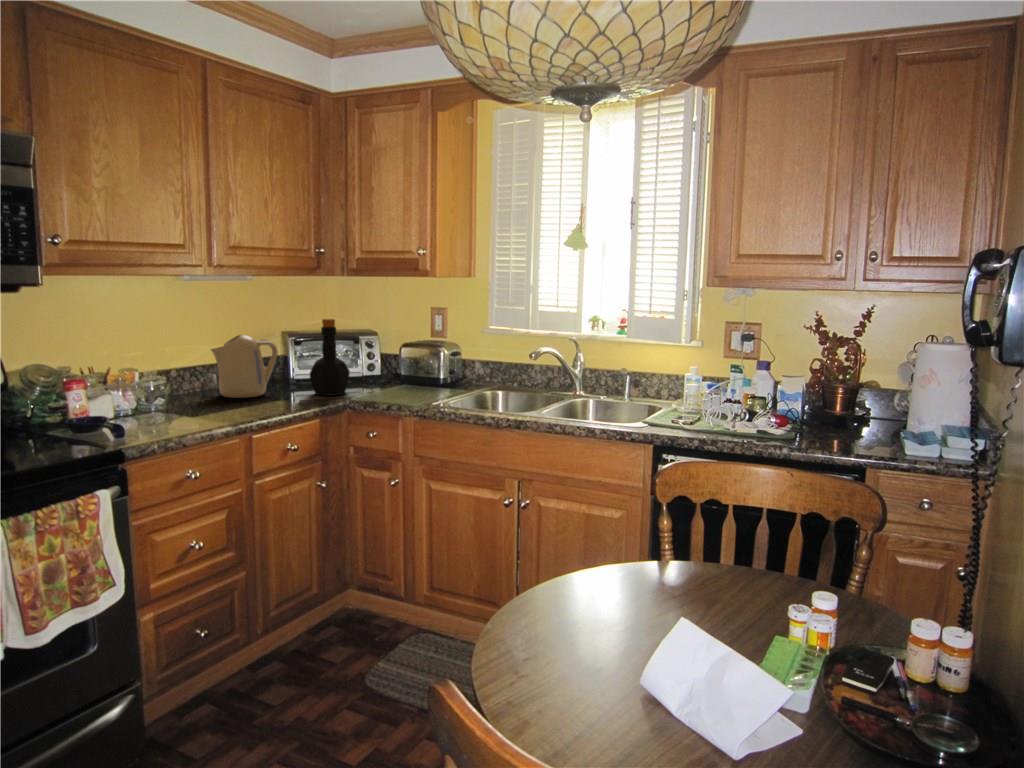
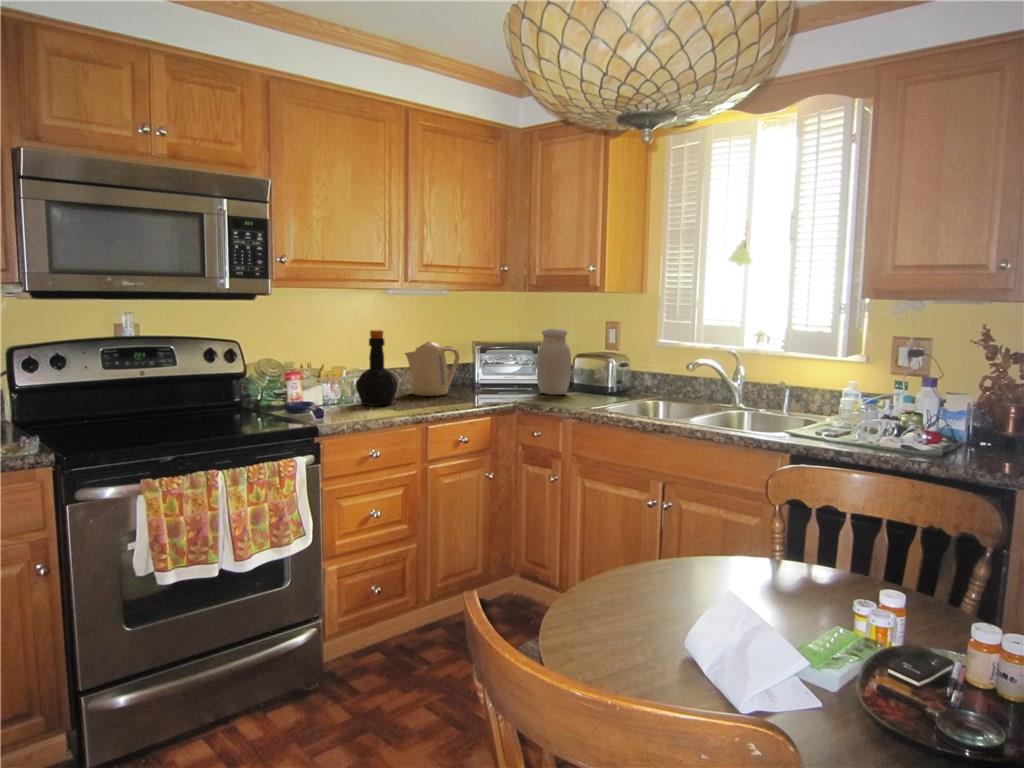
jar: none [366,317,404,389] -> present [537,329,571,395]
bottle: present [310,319,350,396] -> present [356,330,398,406]

